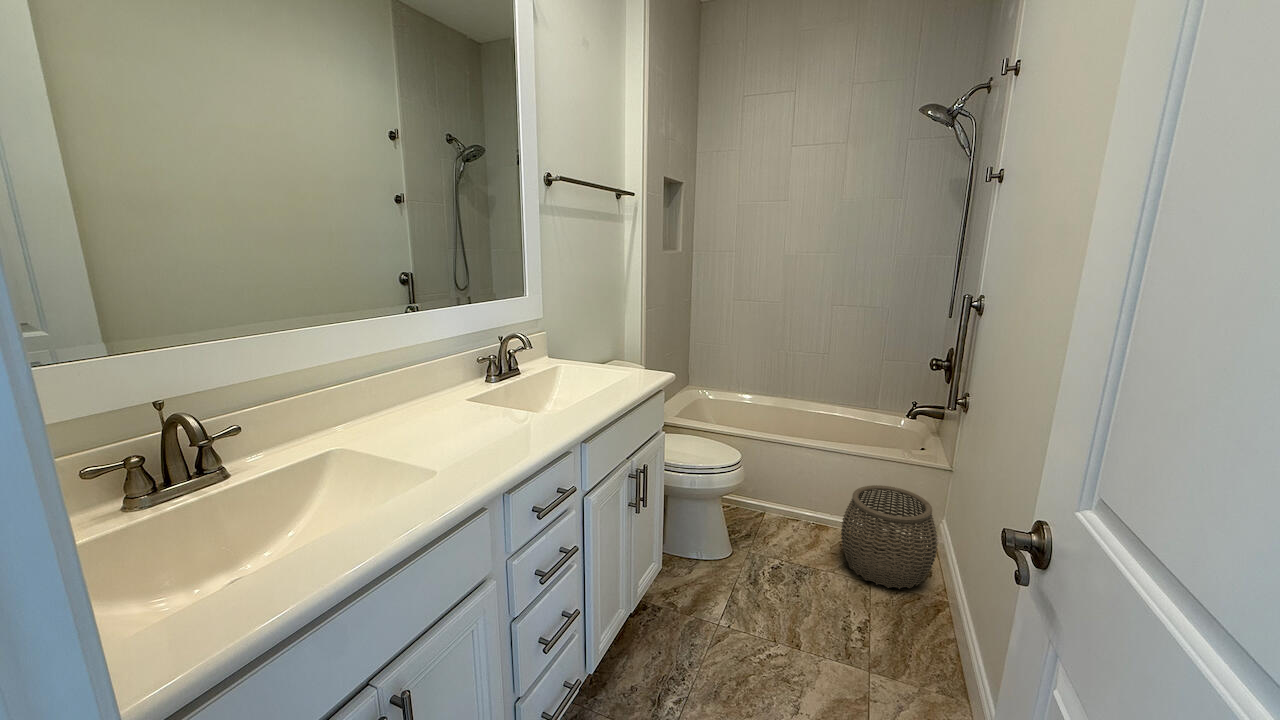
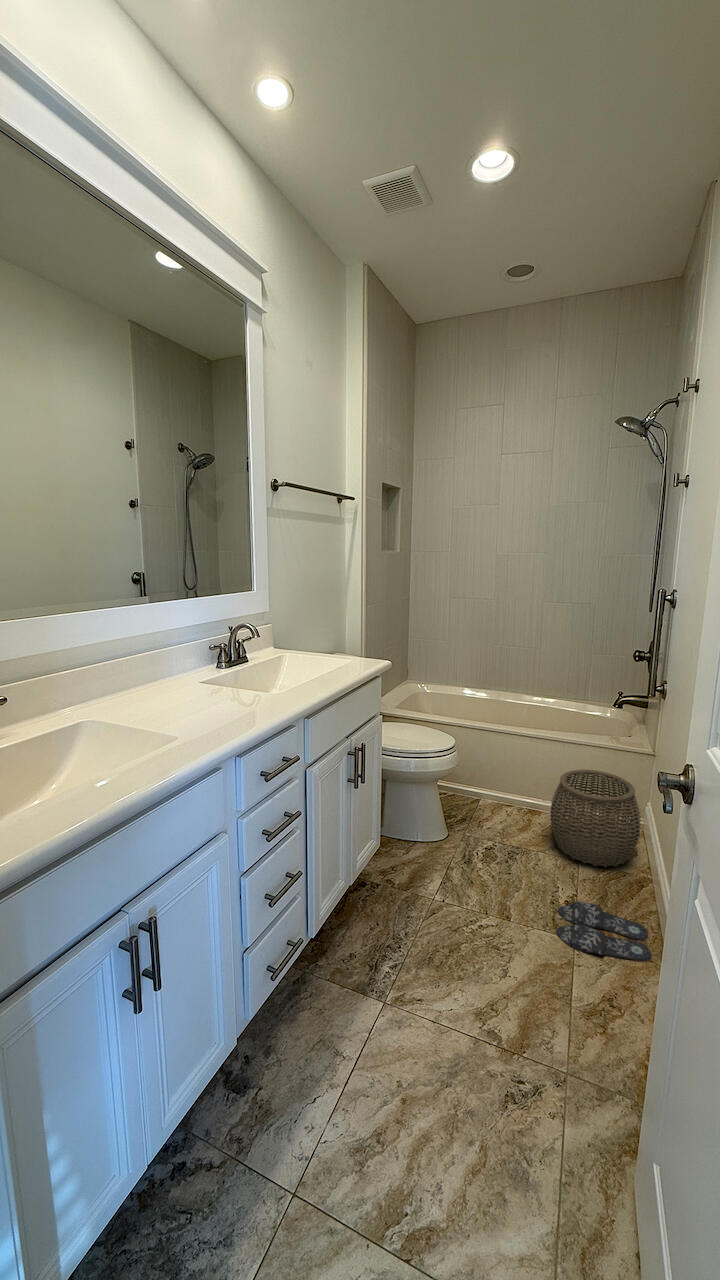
slippers: none [850,628,952,695] -> present [556,901,652,961]

